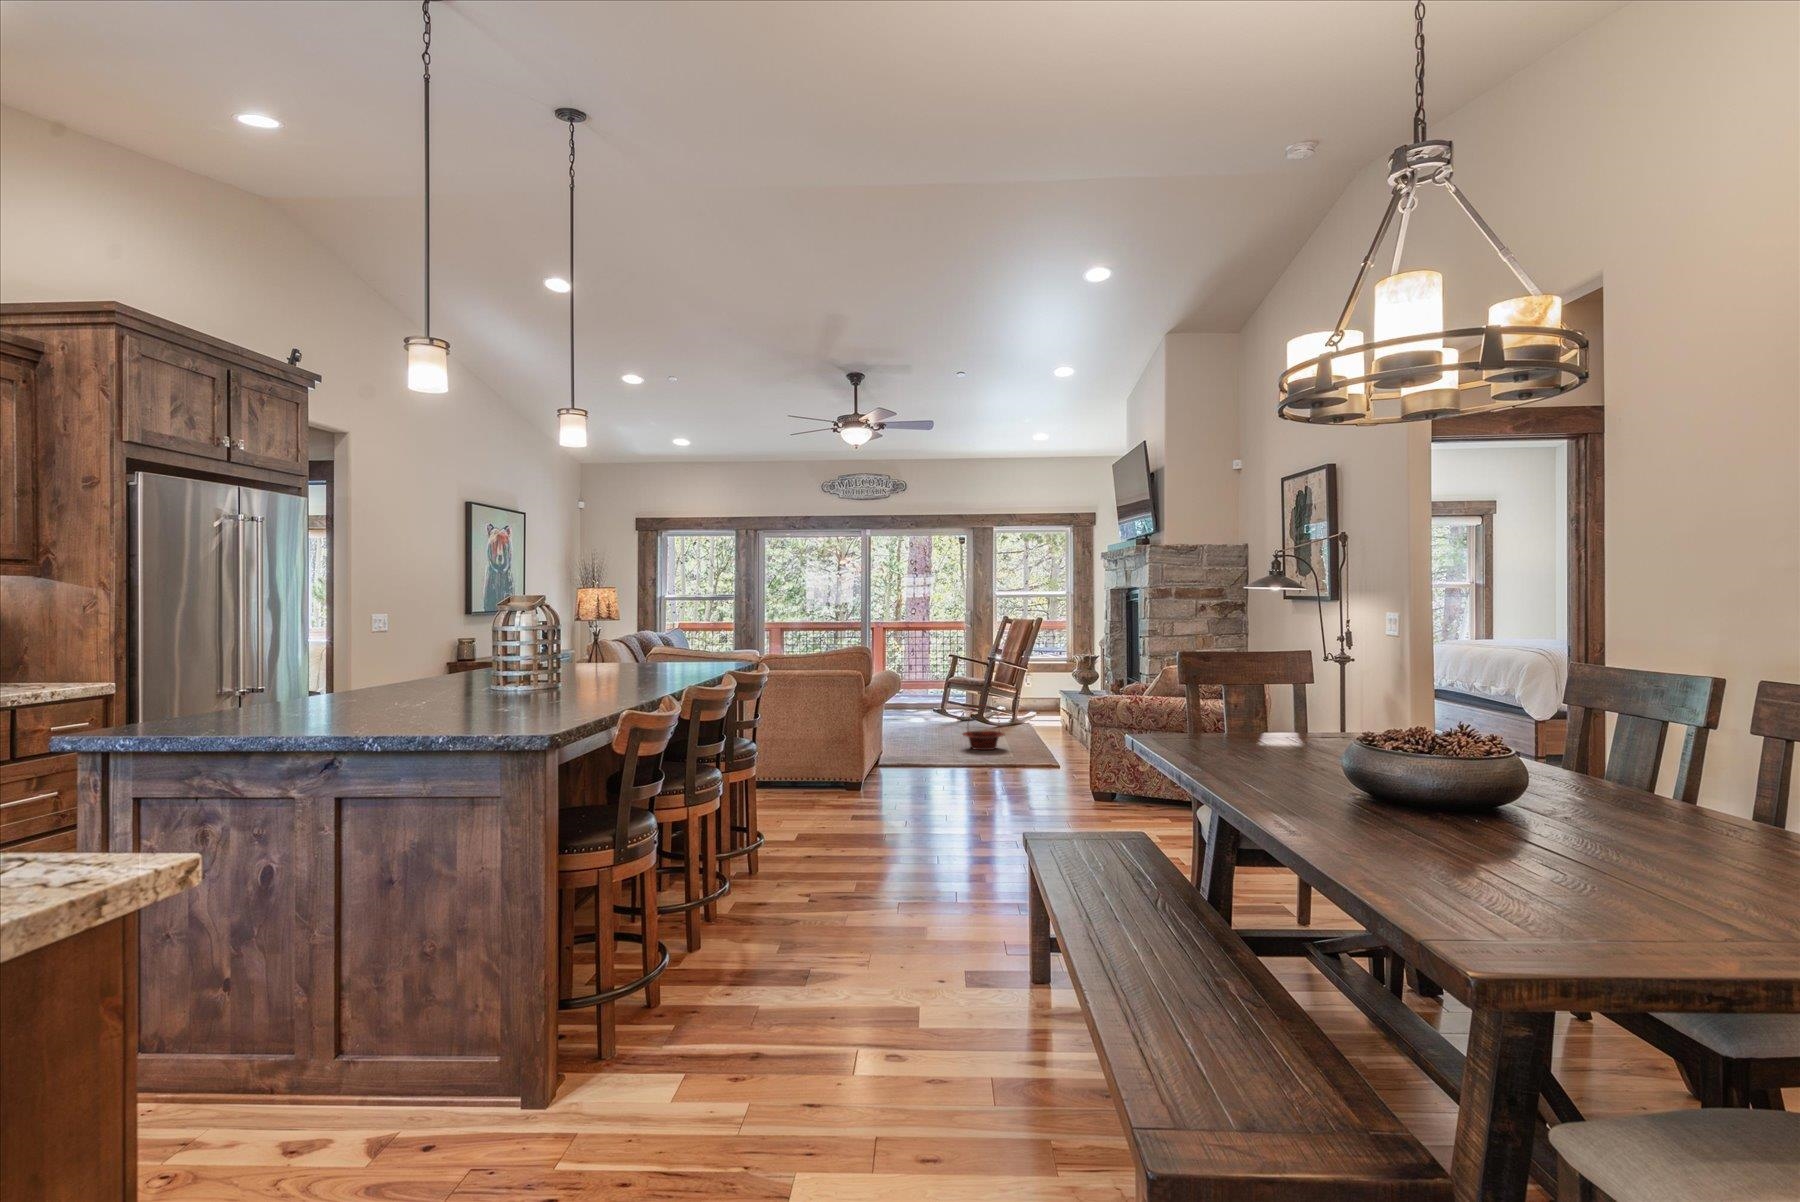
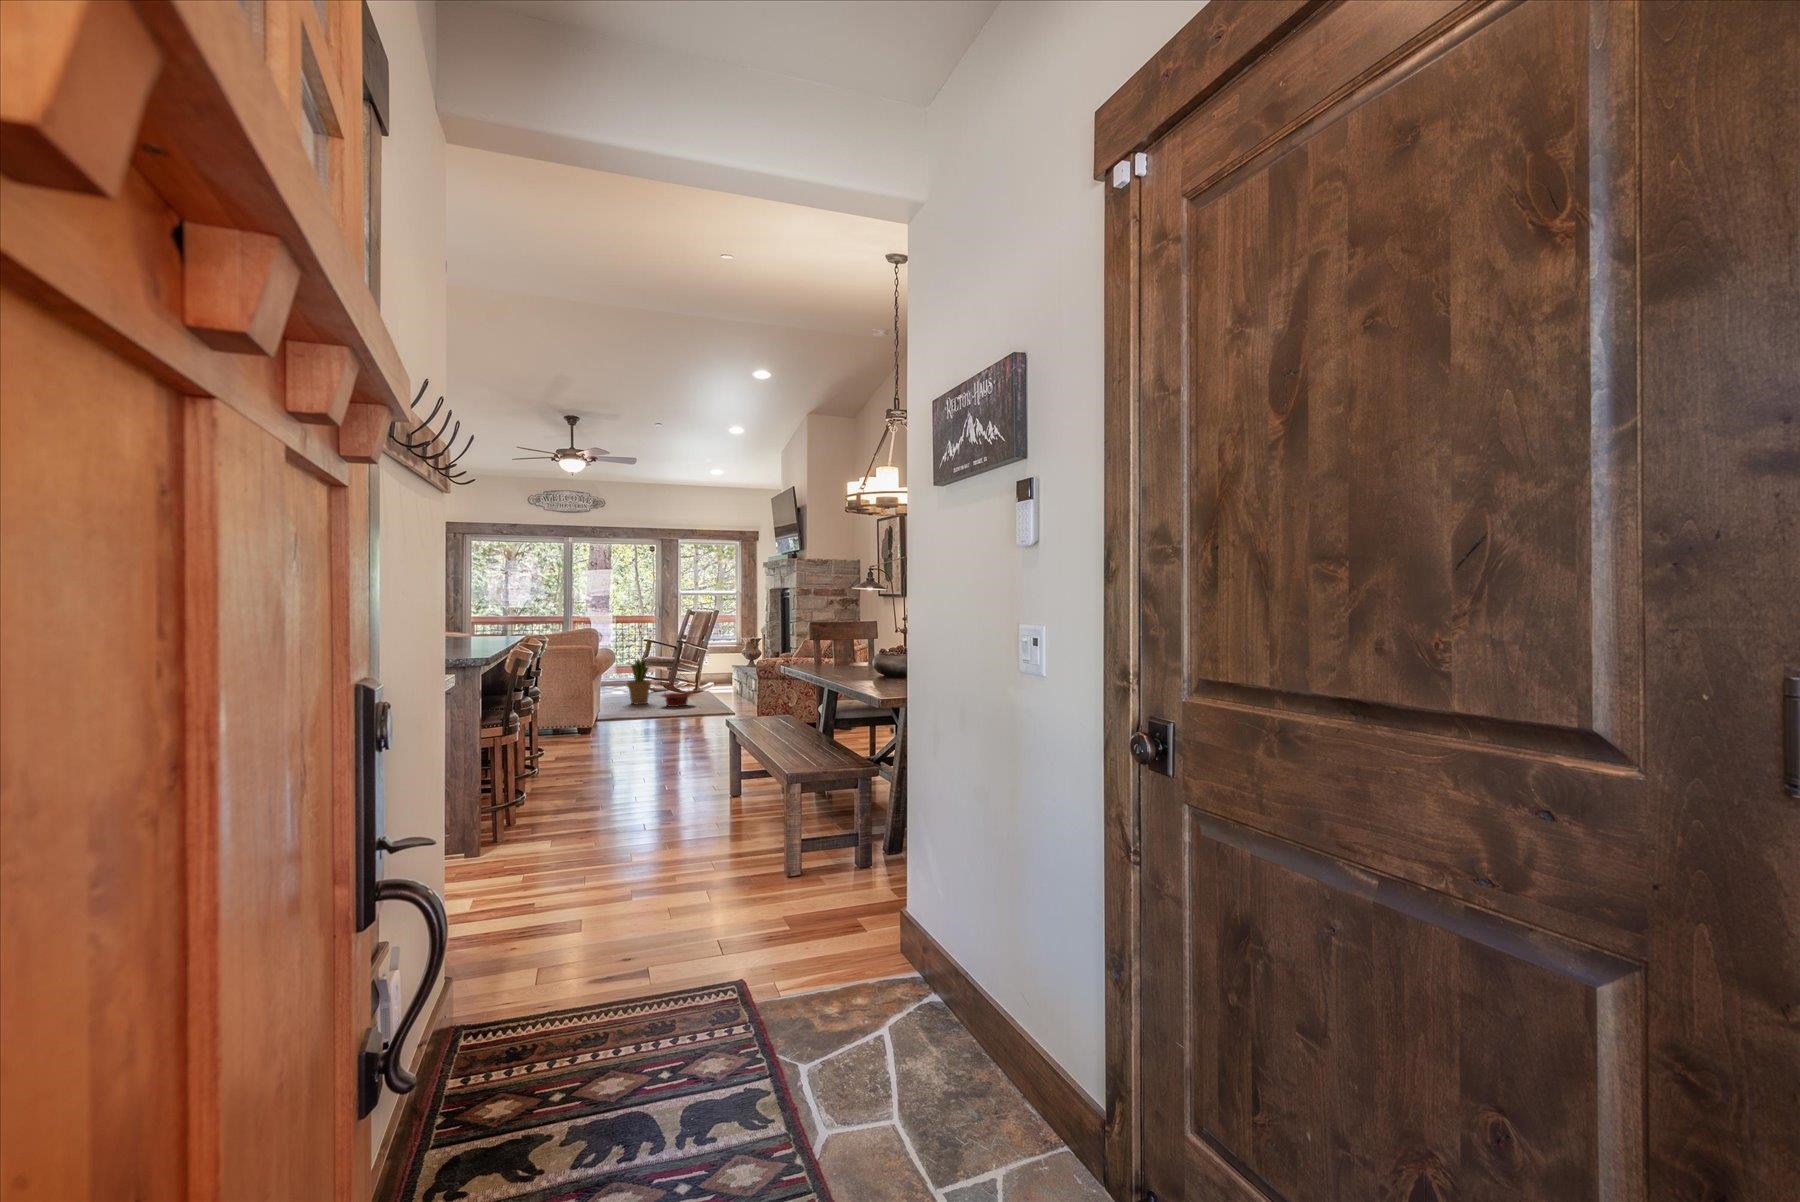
potted plant: none [919,682,953,743] -> present [627,659,651,705]

